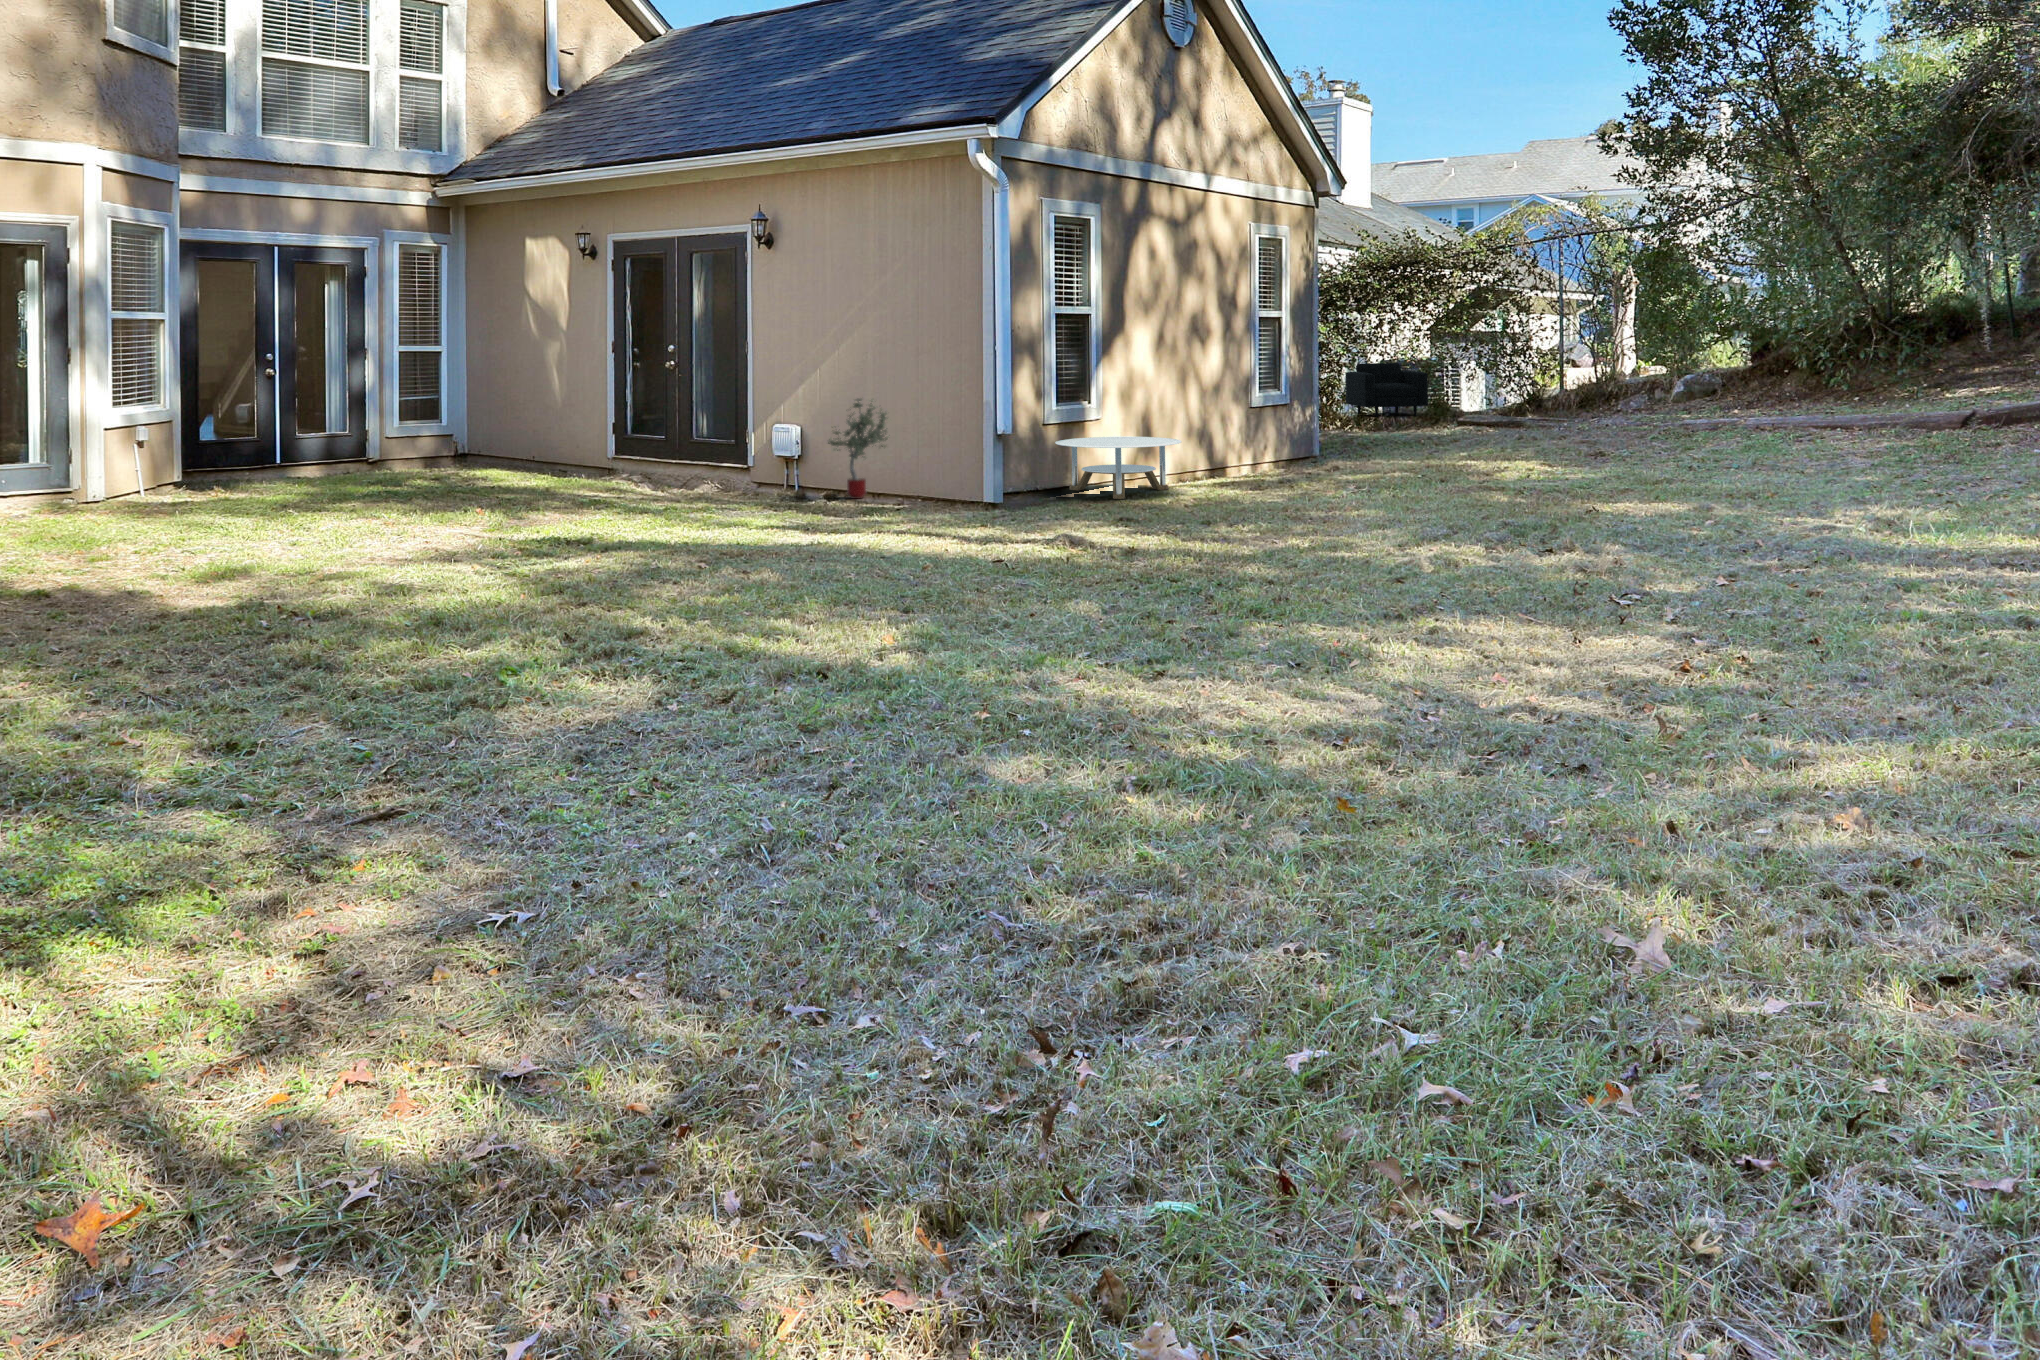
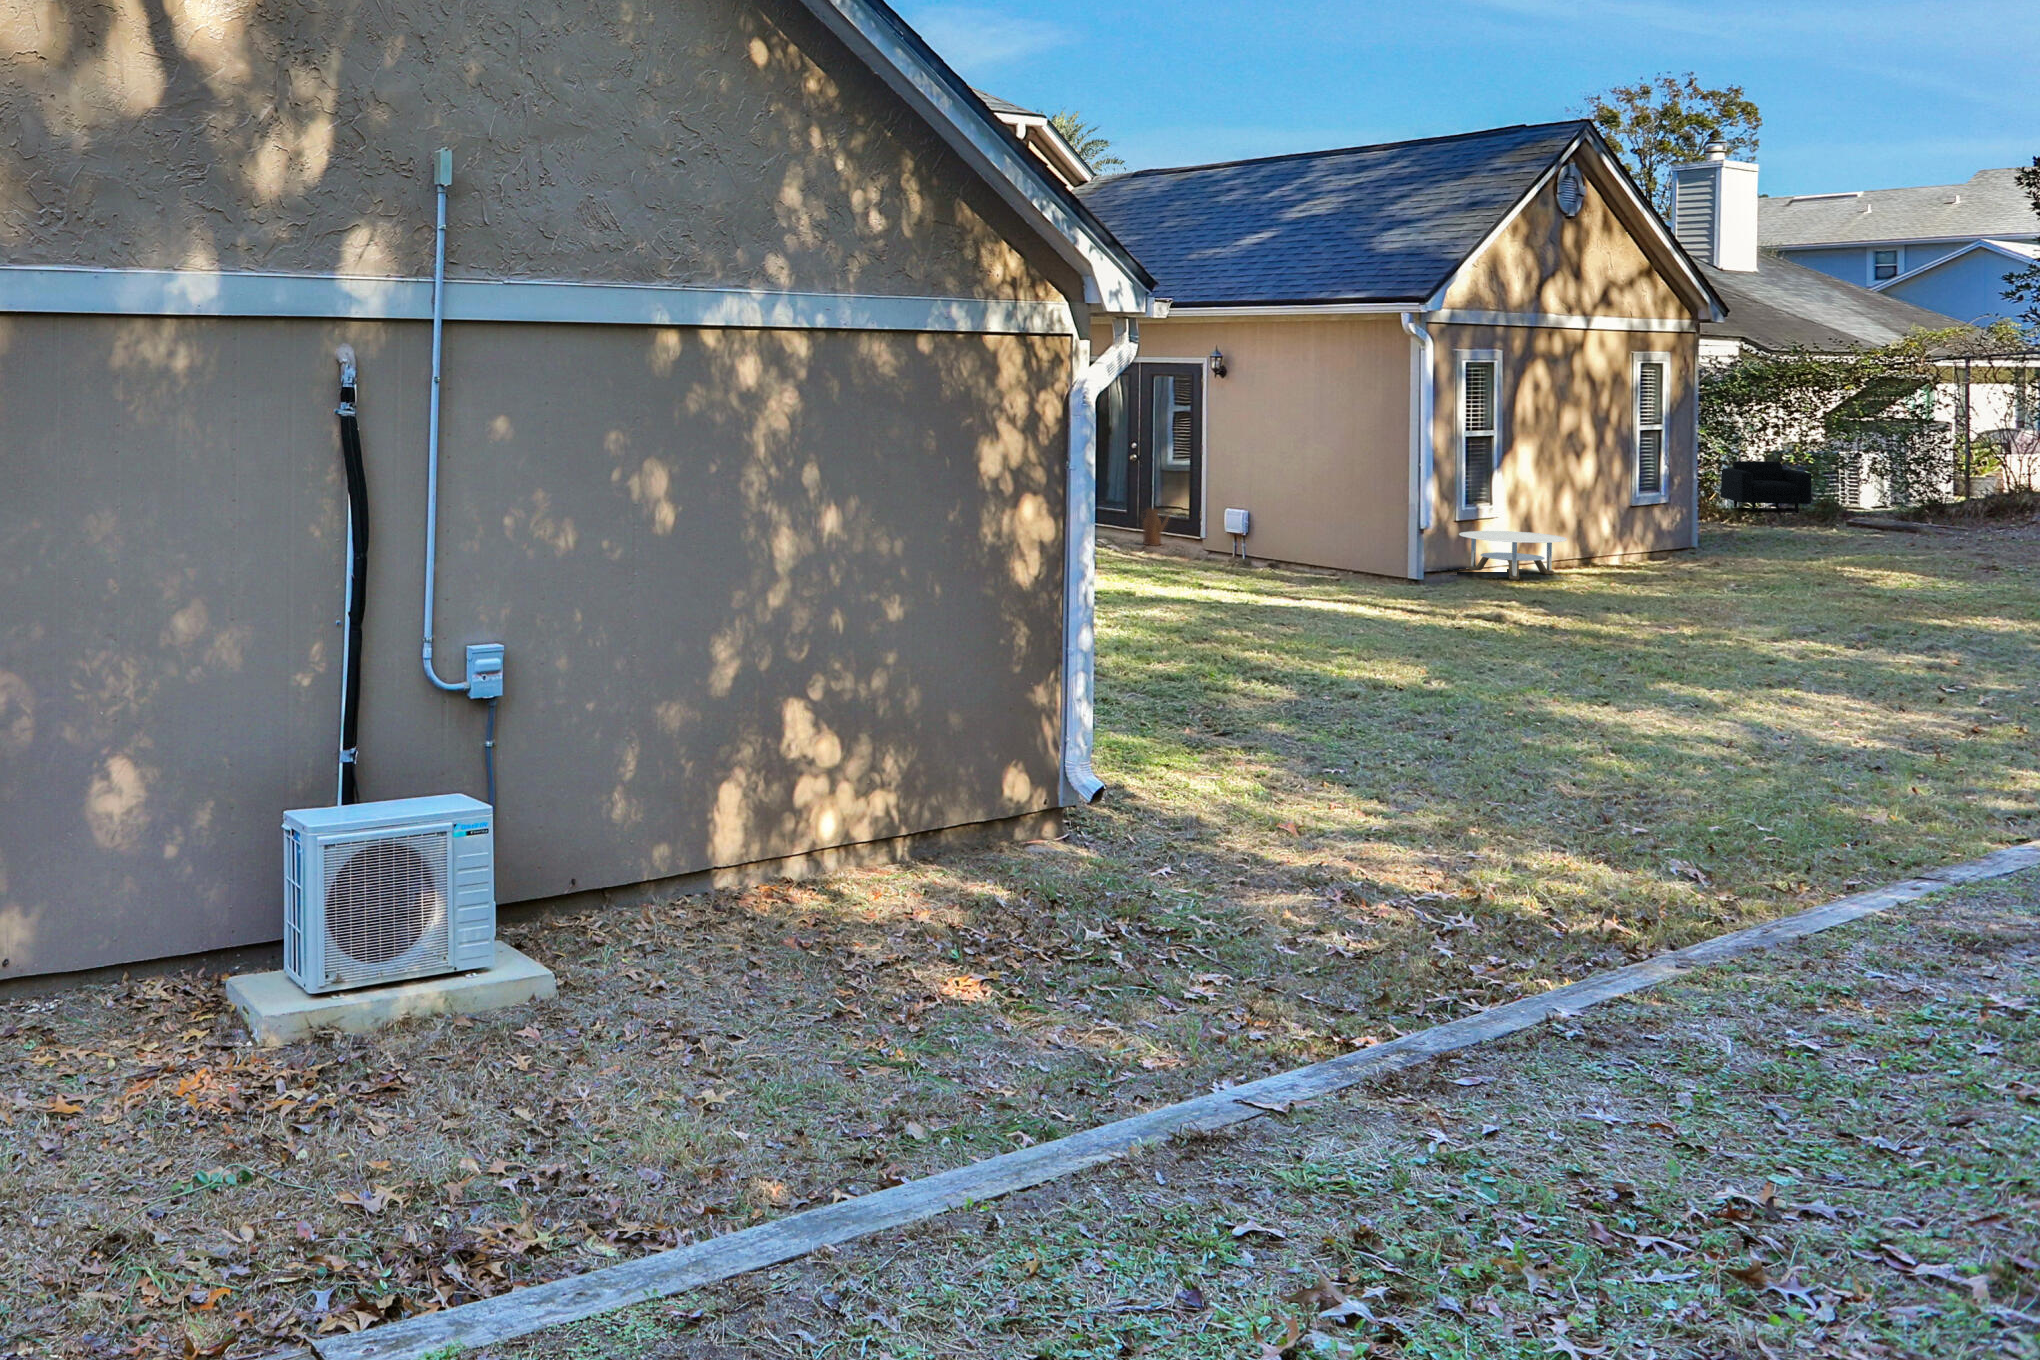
potted tree: present [828,399,889,499] -> none [1273,495,1328,567]
watering can: none [678,431,714,482] -> present [1143,508,1171,546]

